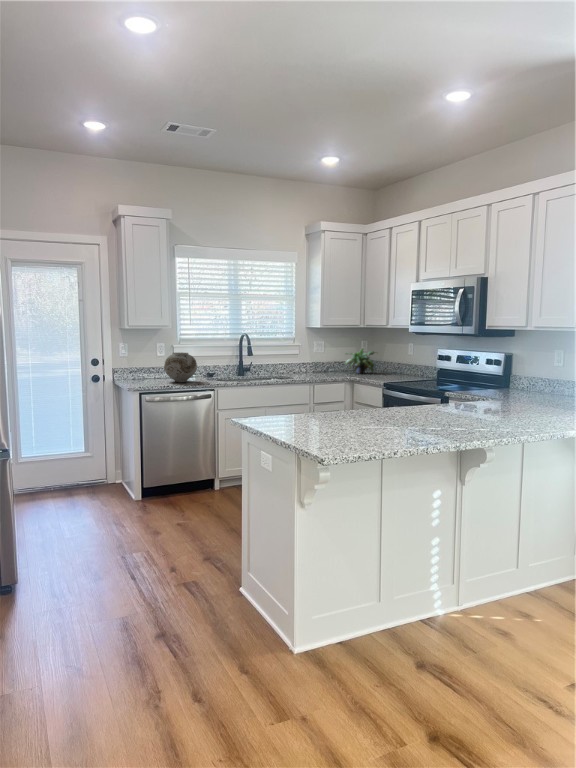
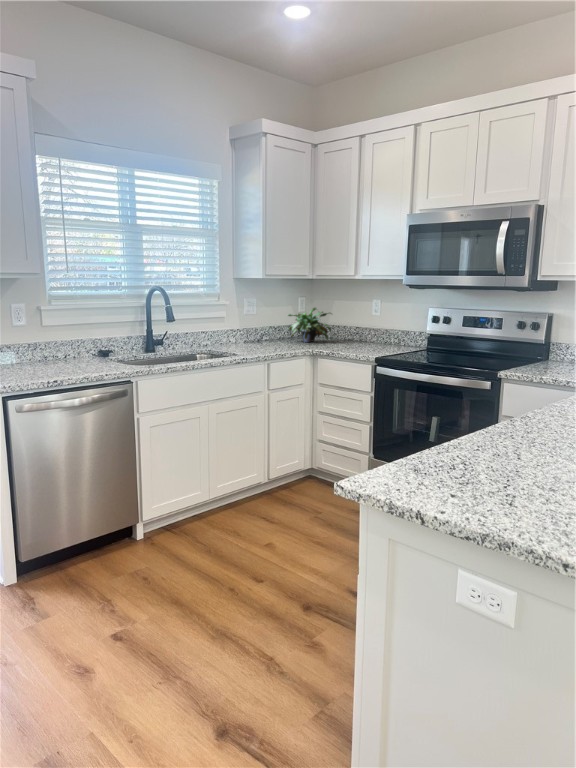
vase: present [164,353,197,382] -> none [35,318,94,370]

